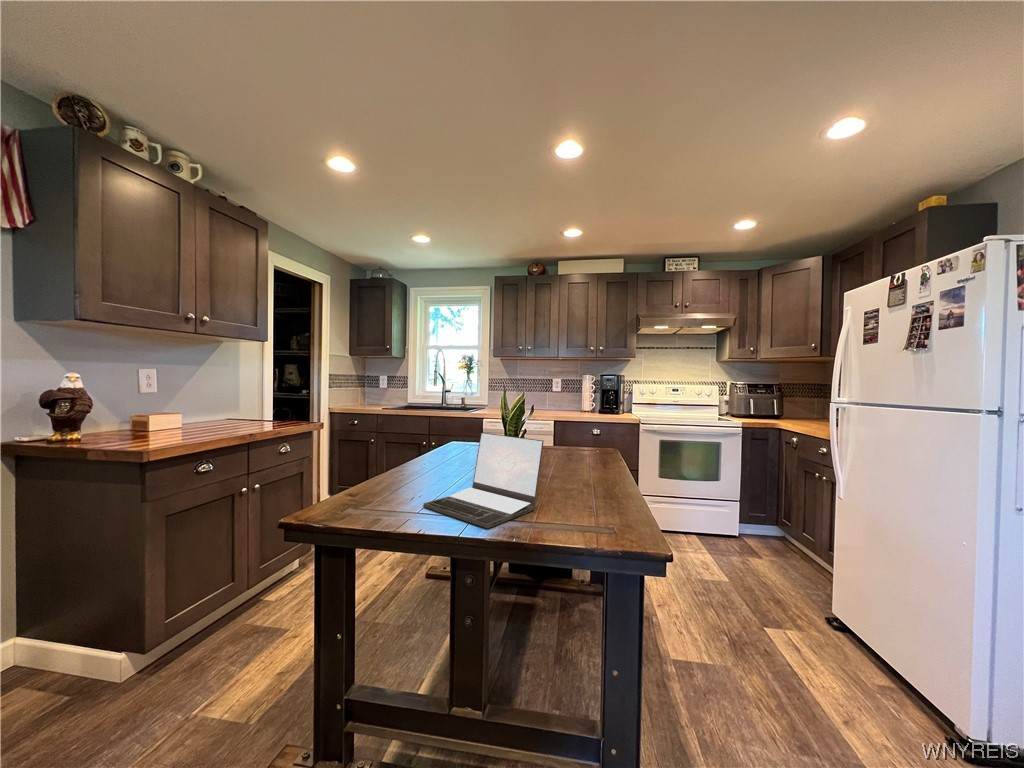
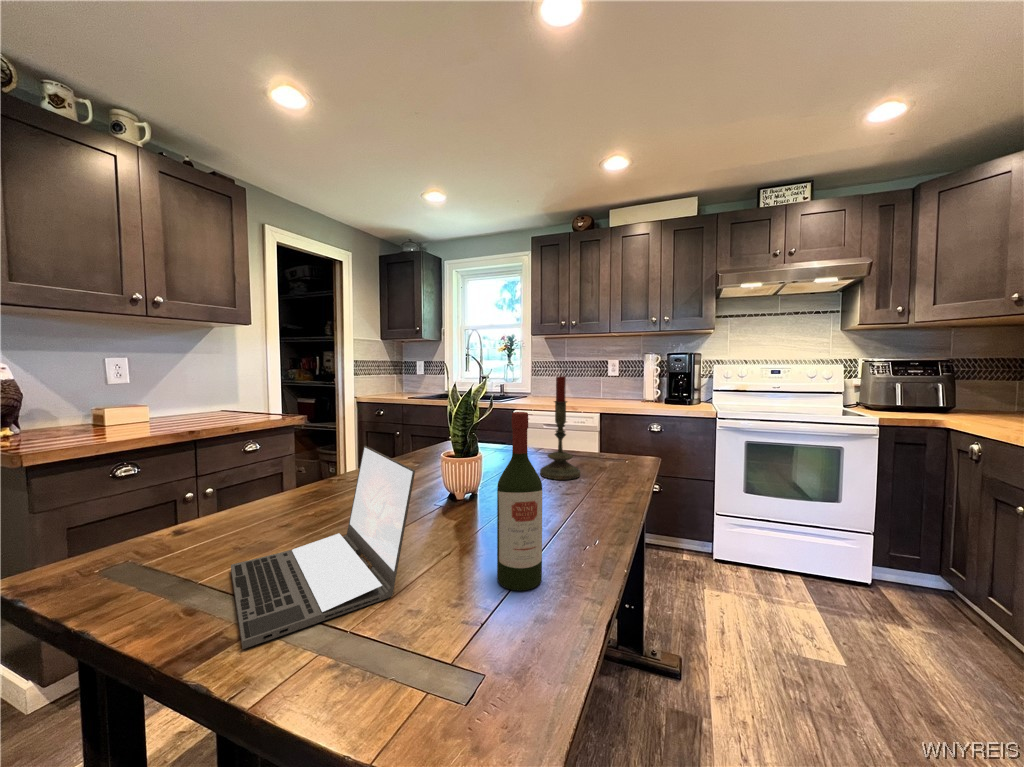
candle: none [549,389,576,461] -> present [540,375,580,480]
wine bottle: none [579,409,605,504] -> present [497,412,542,590]

